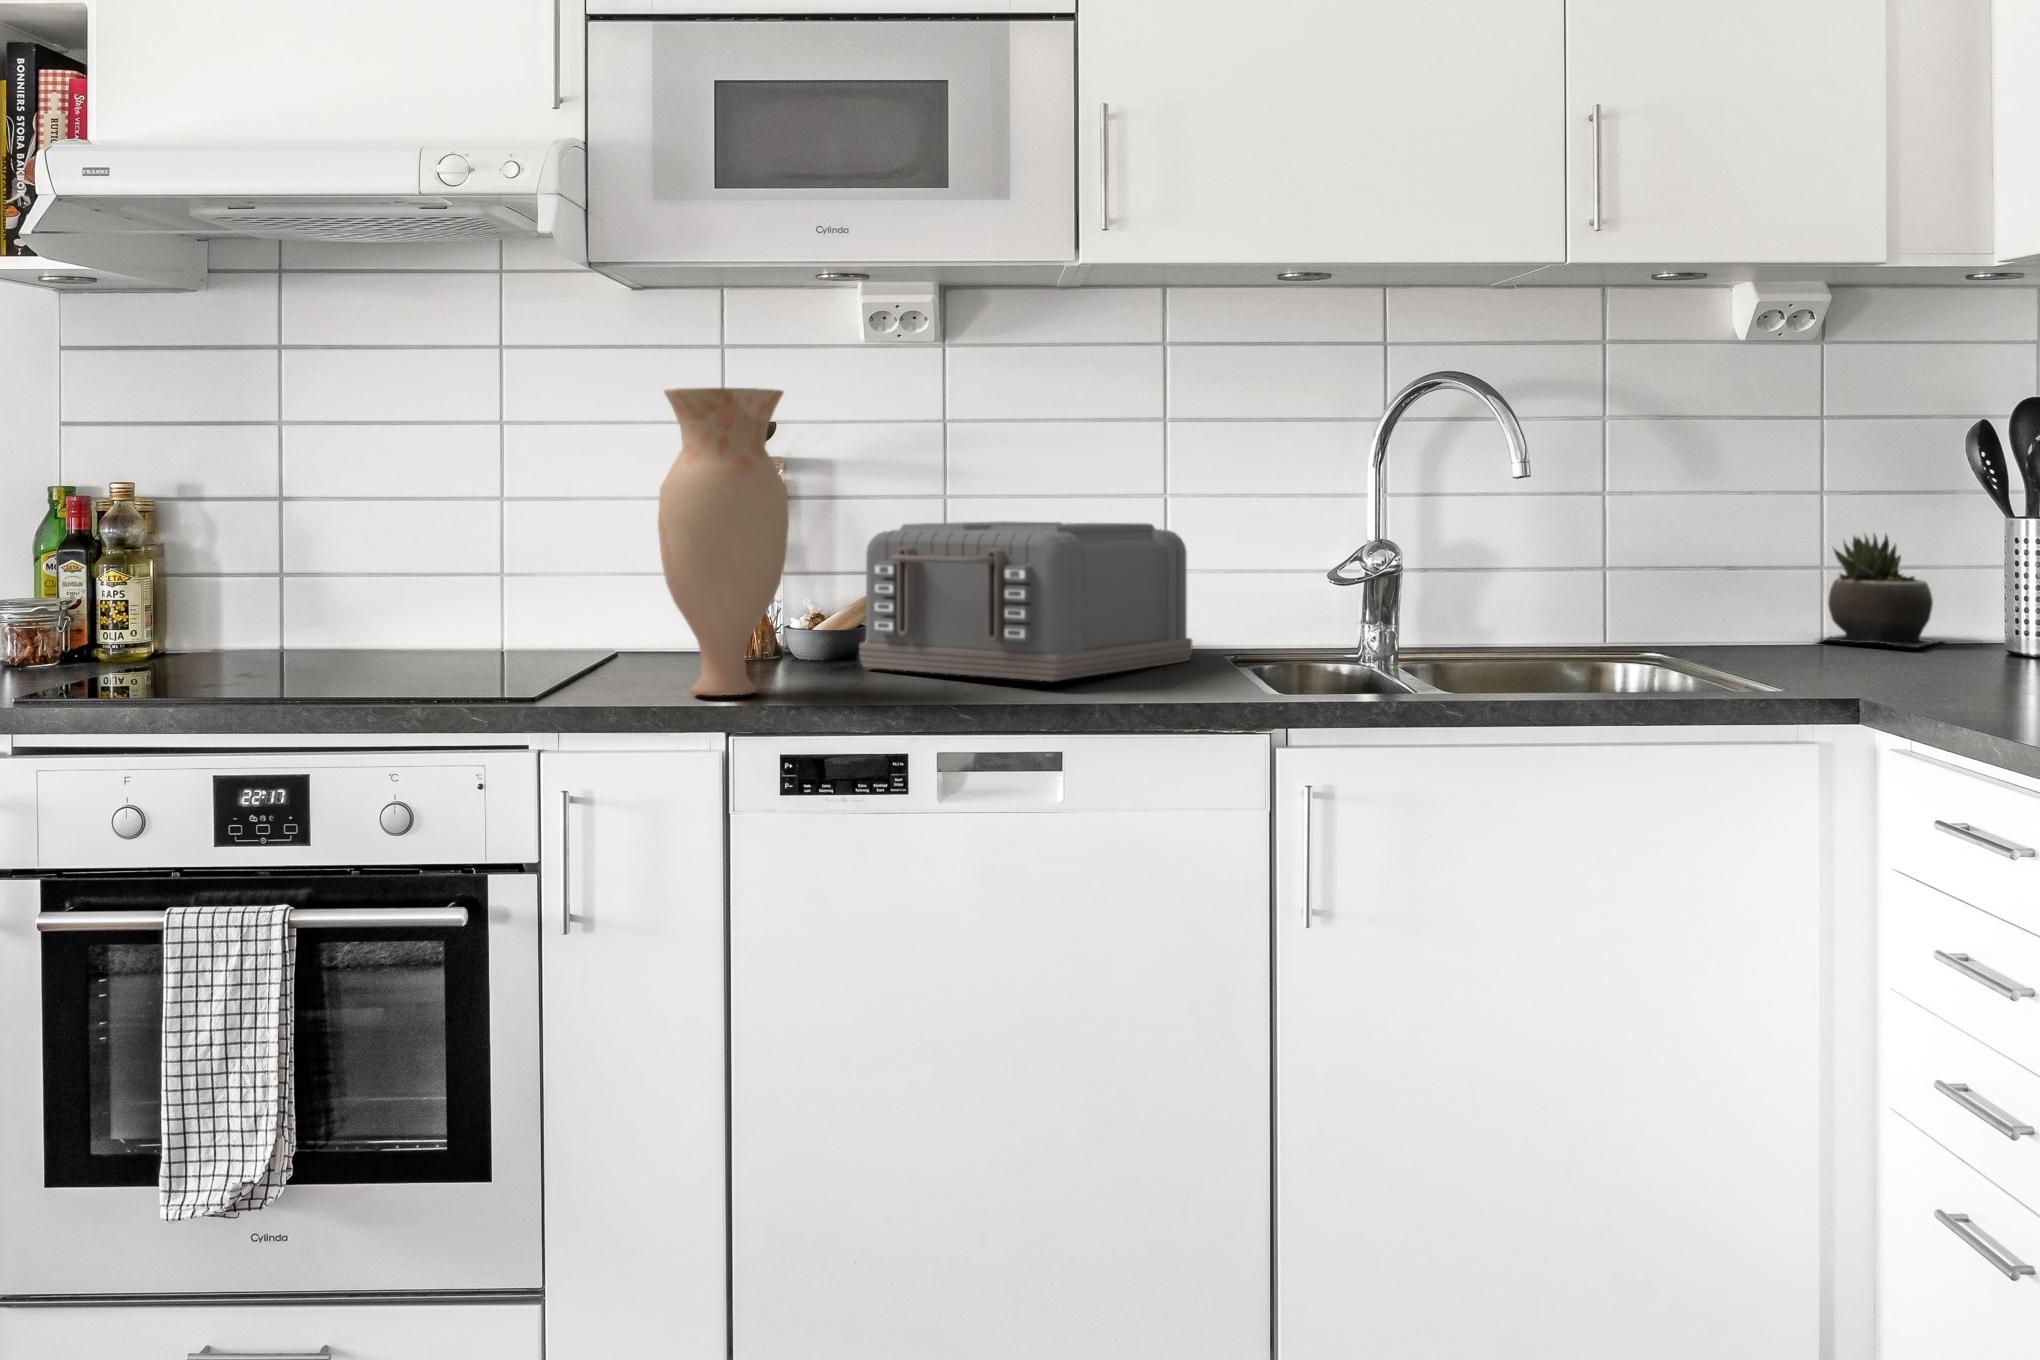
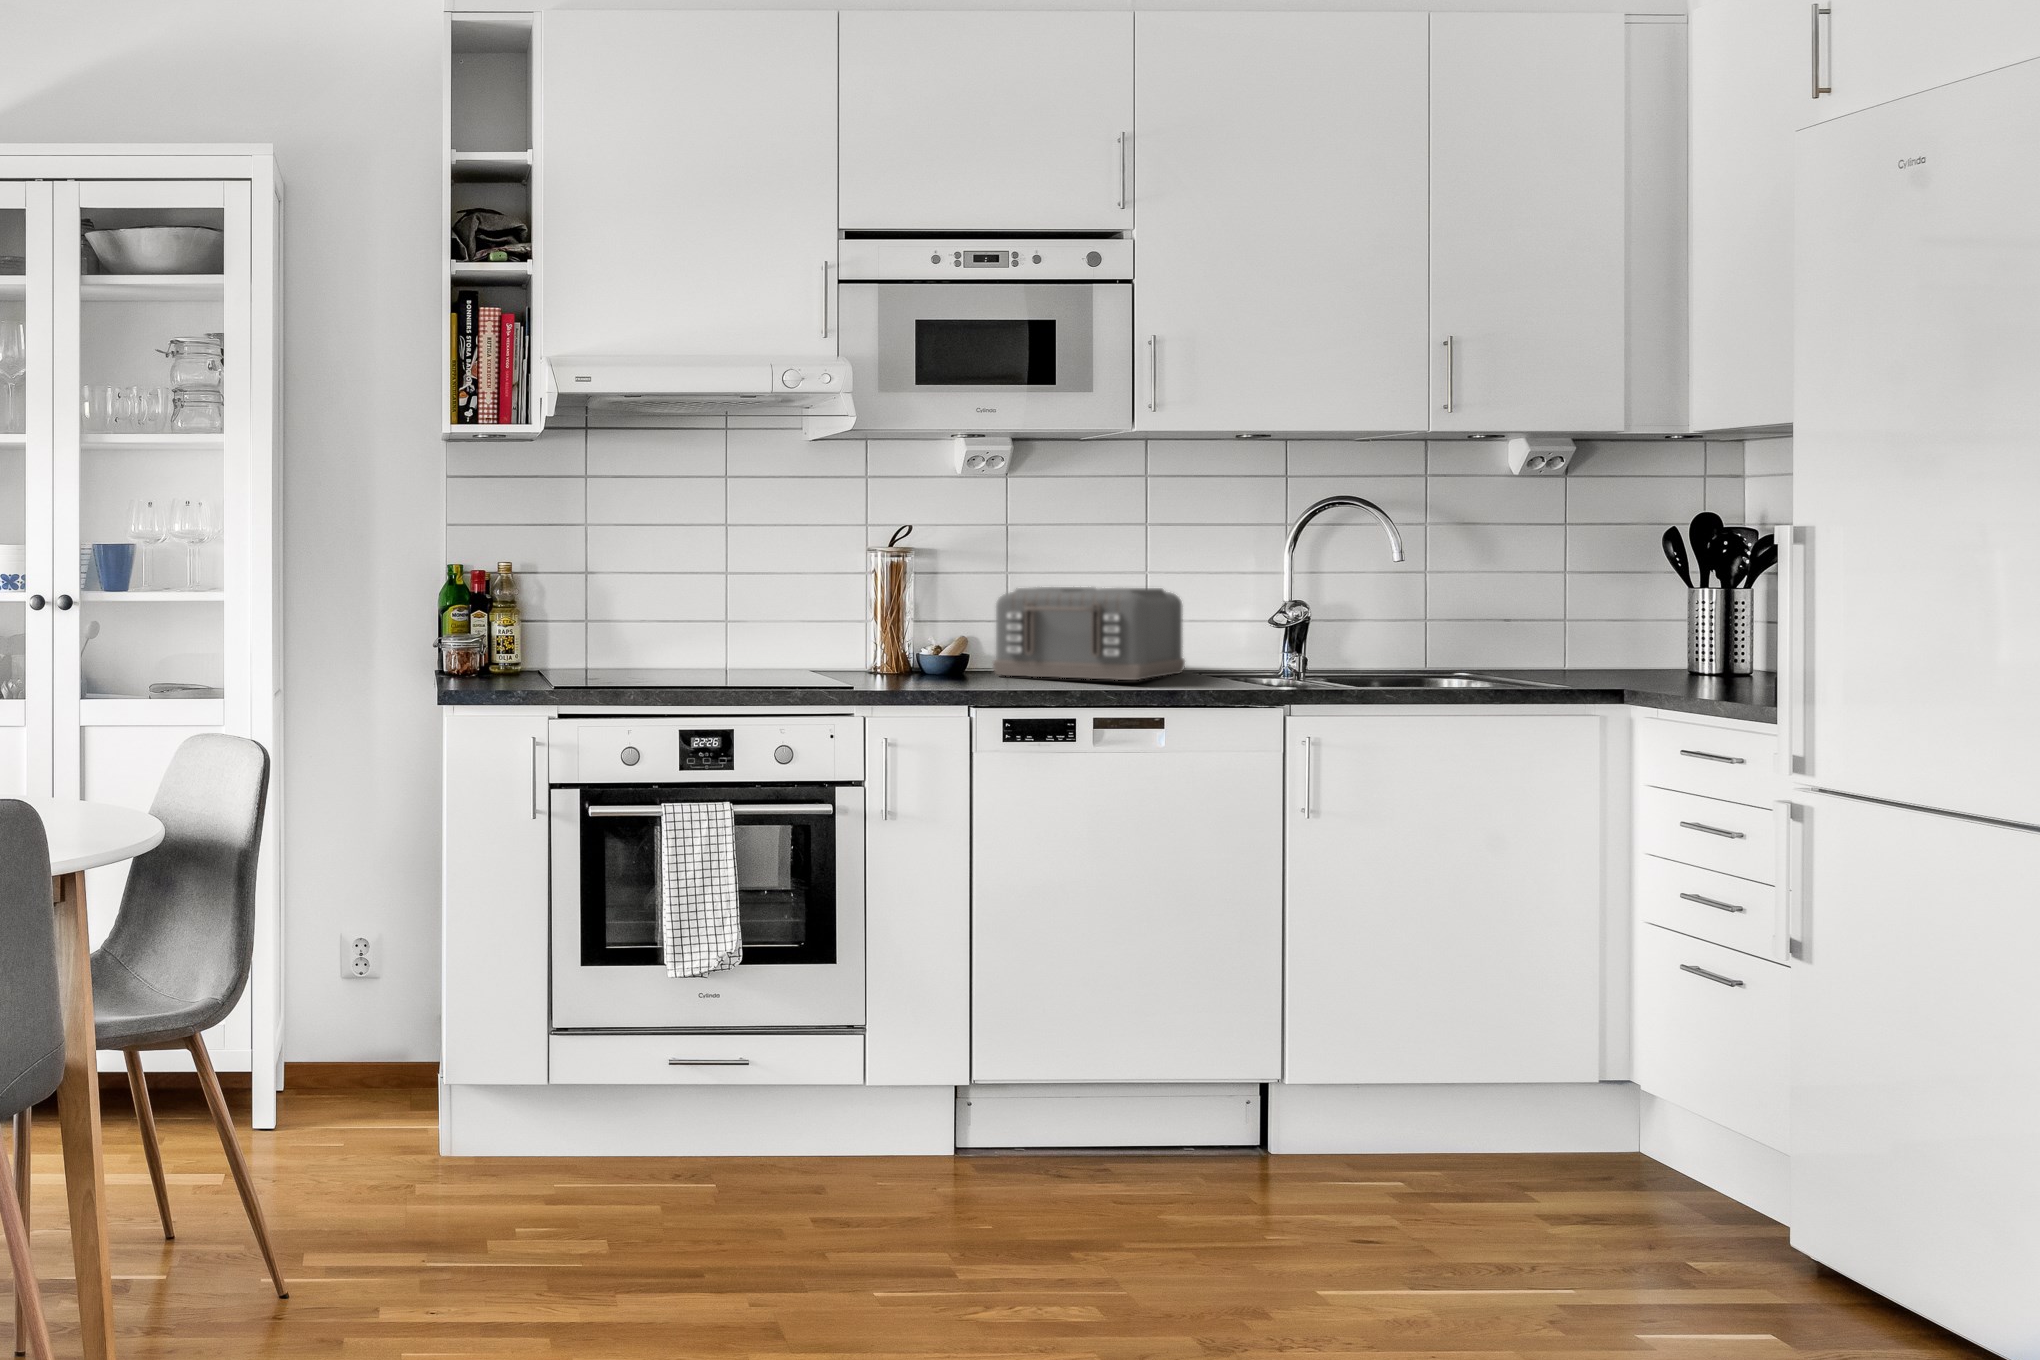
vase: present [658,388,789,695] -> none [908,510,986,687]
succulent plant: present [1819,534,1941,647] -> none [1559,594,1644,665]

